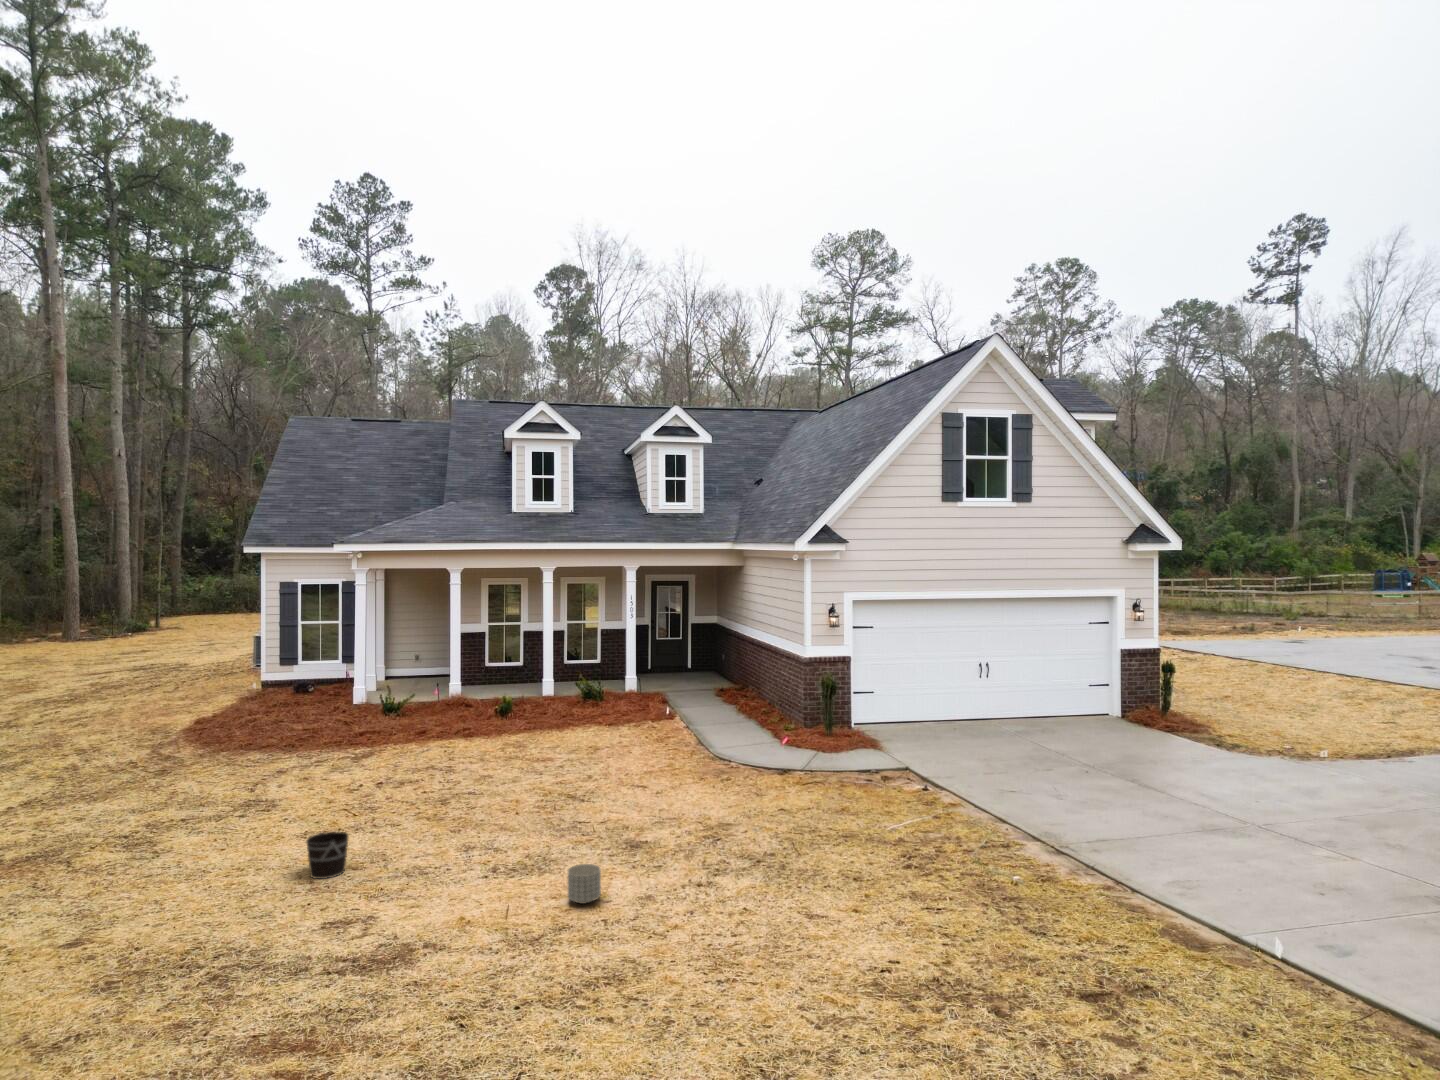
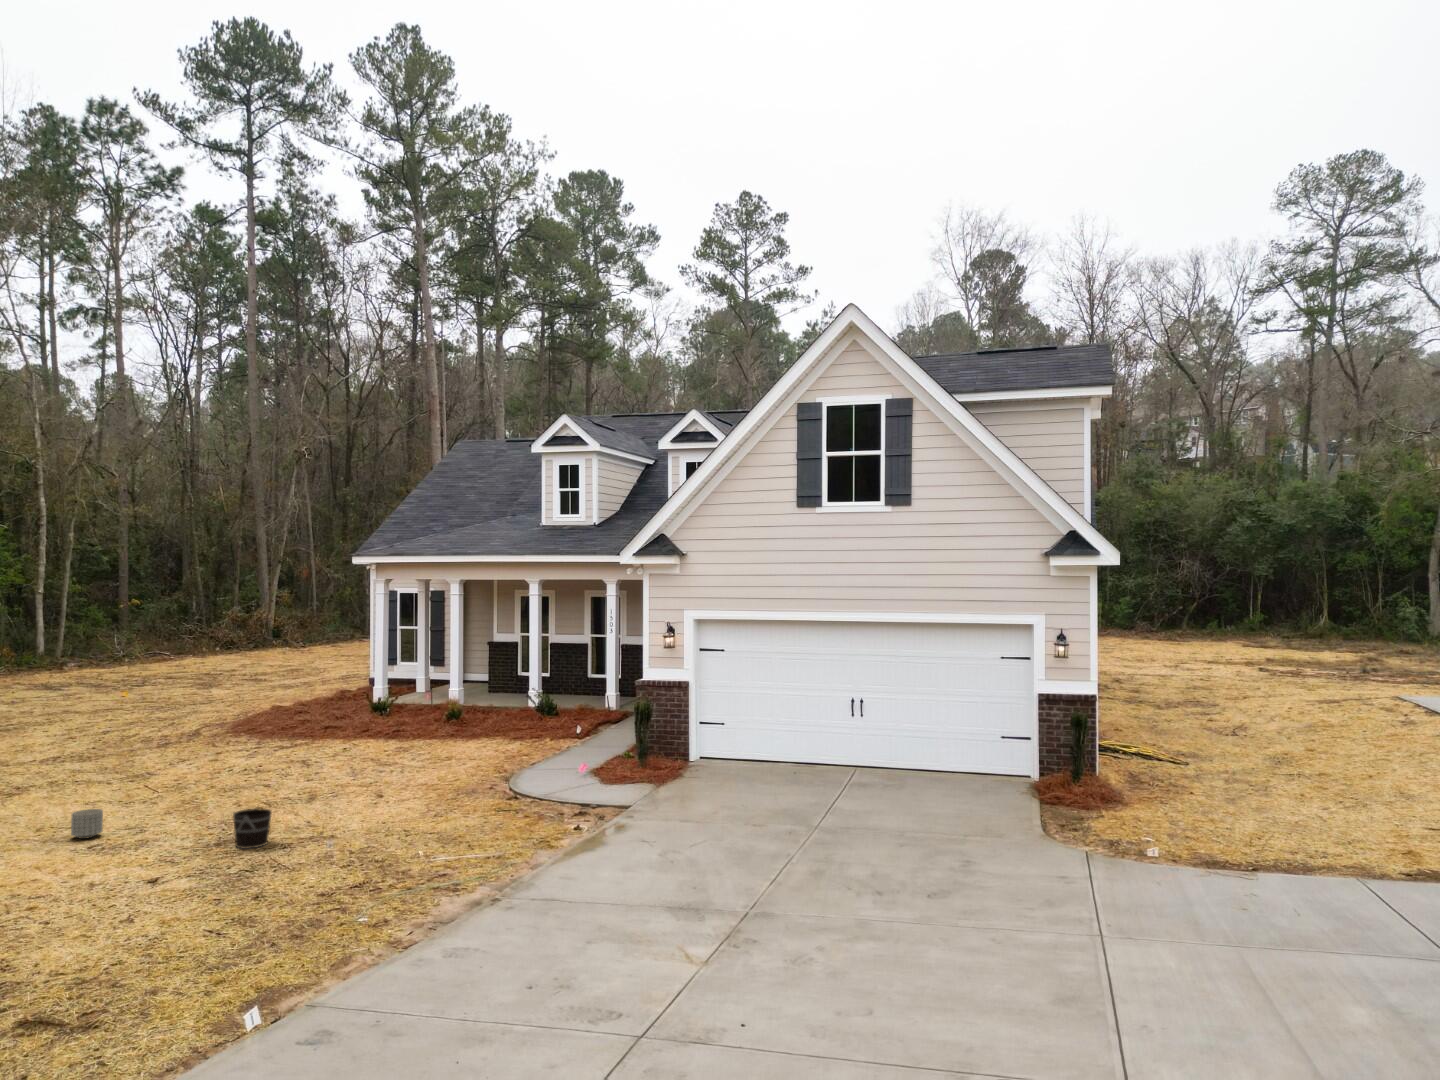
bucket: present [306,832,348,879] -> present [233,808,272,849]

